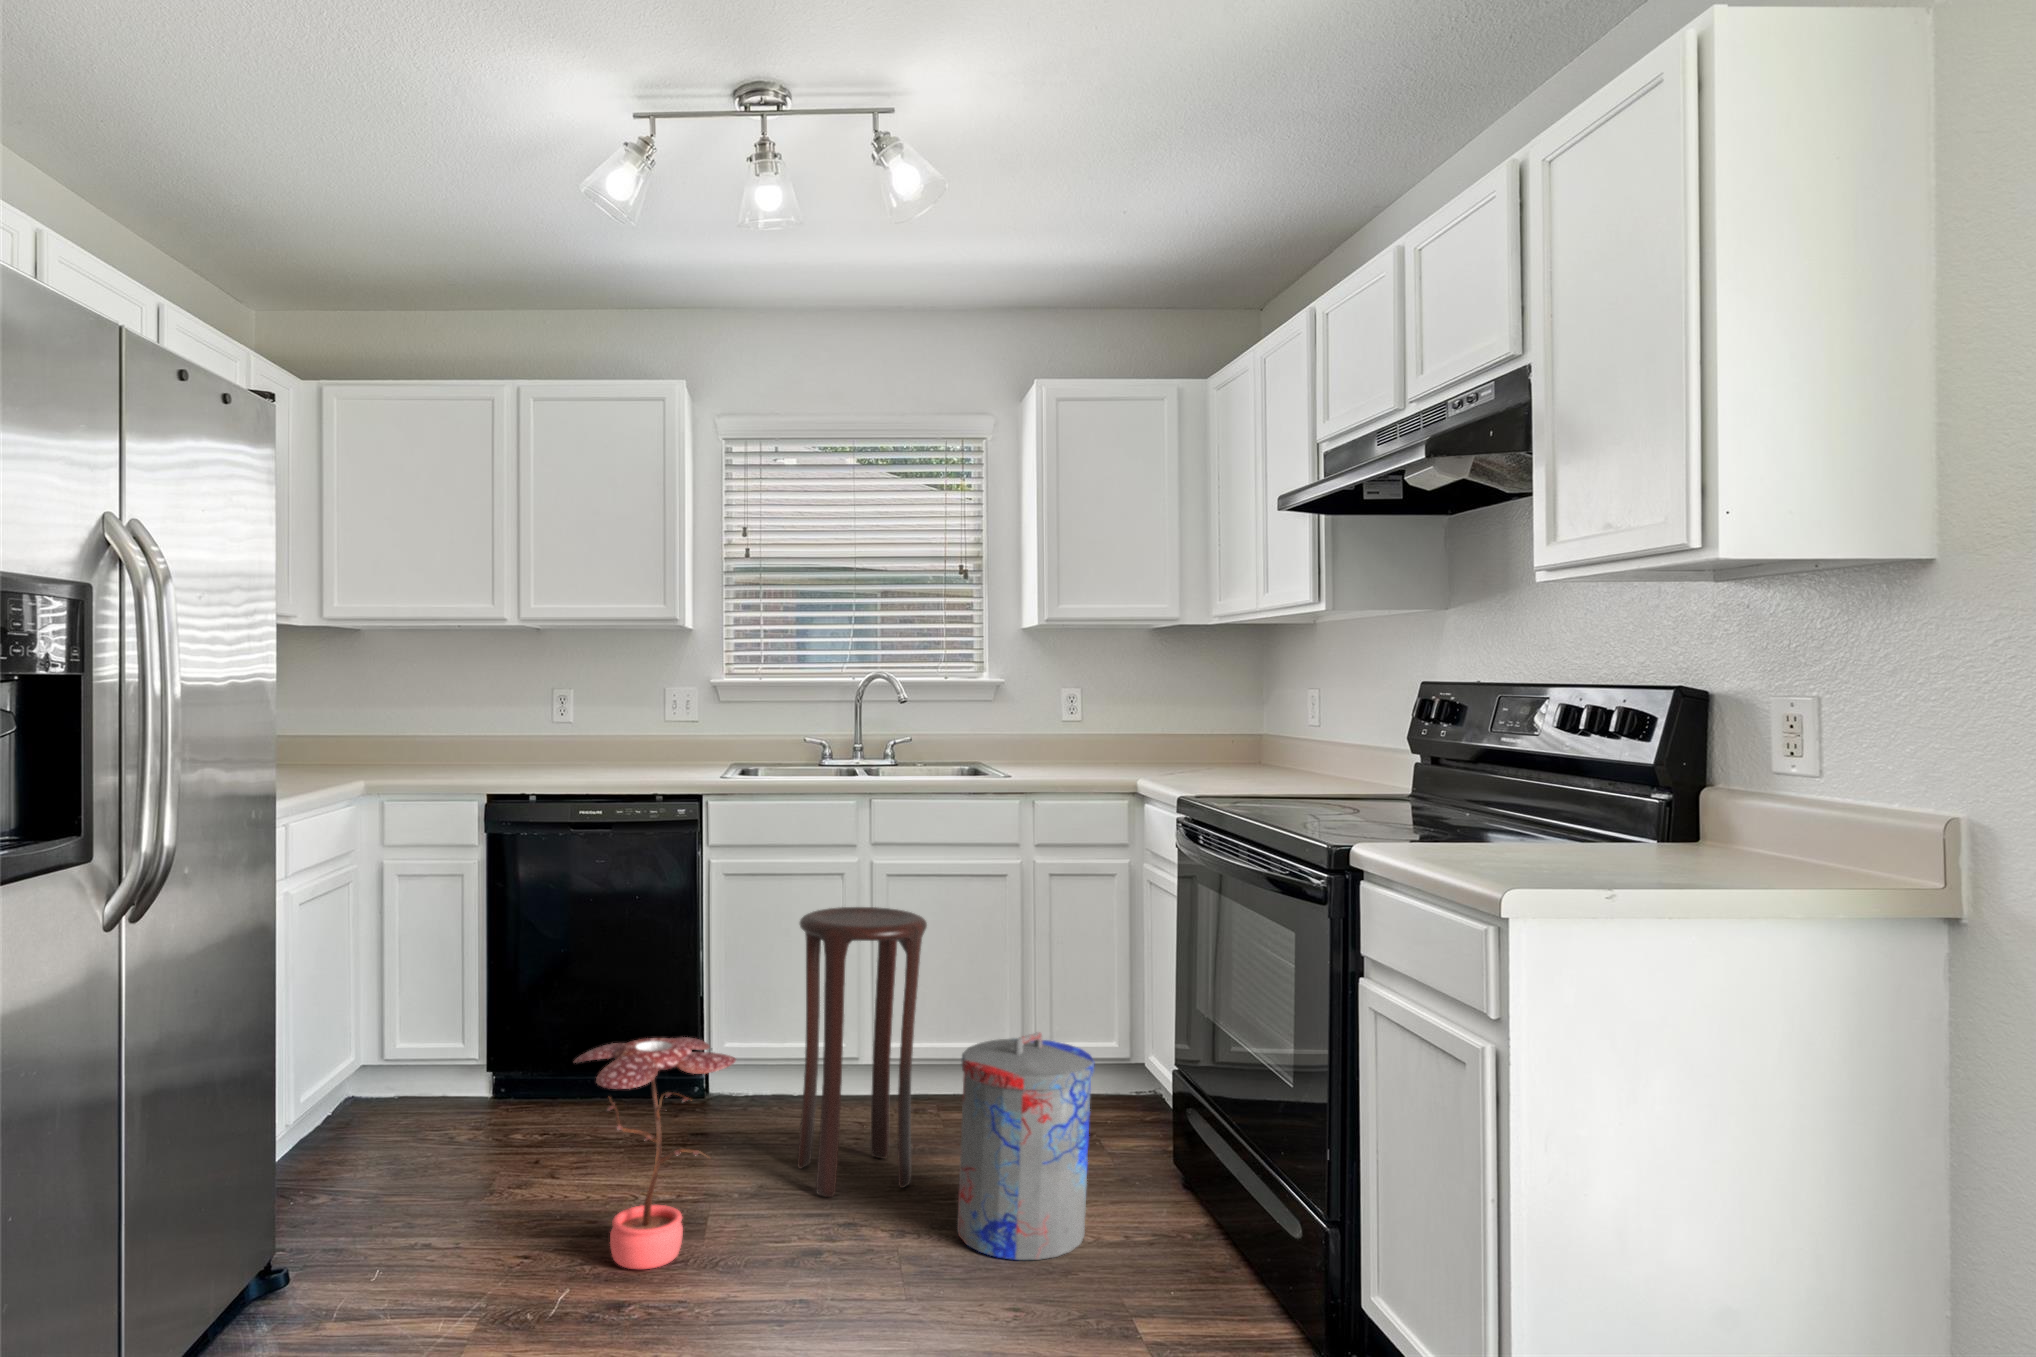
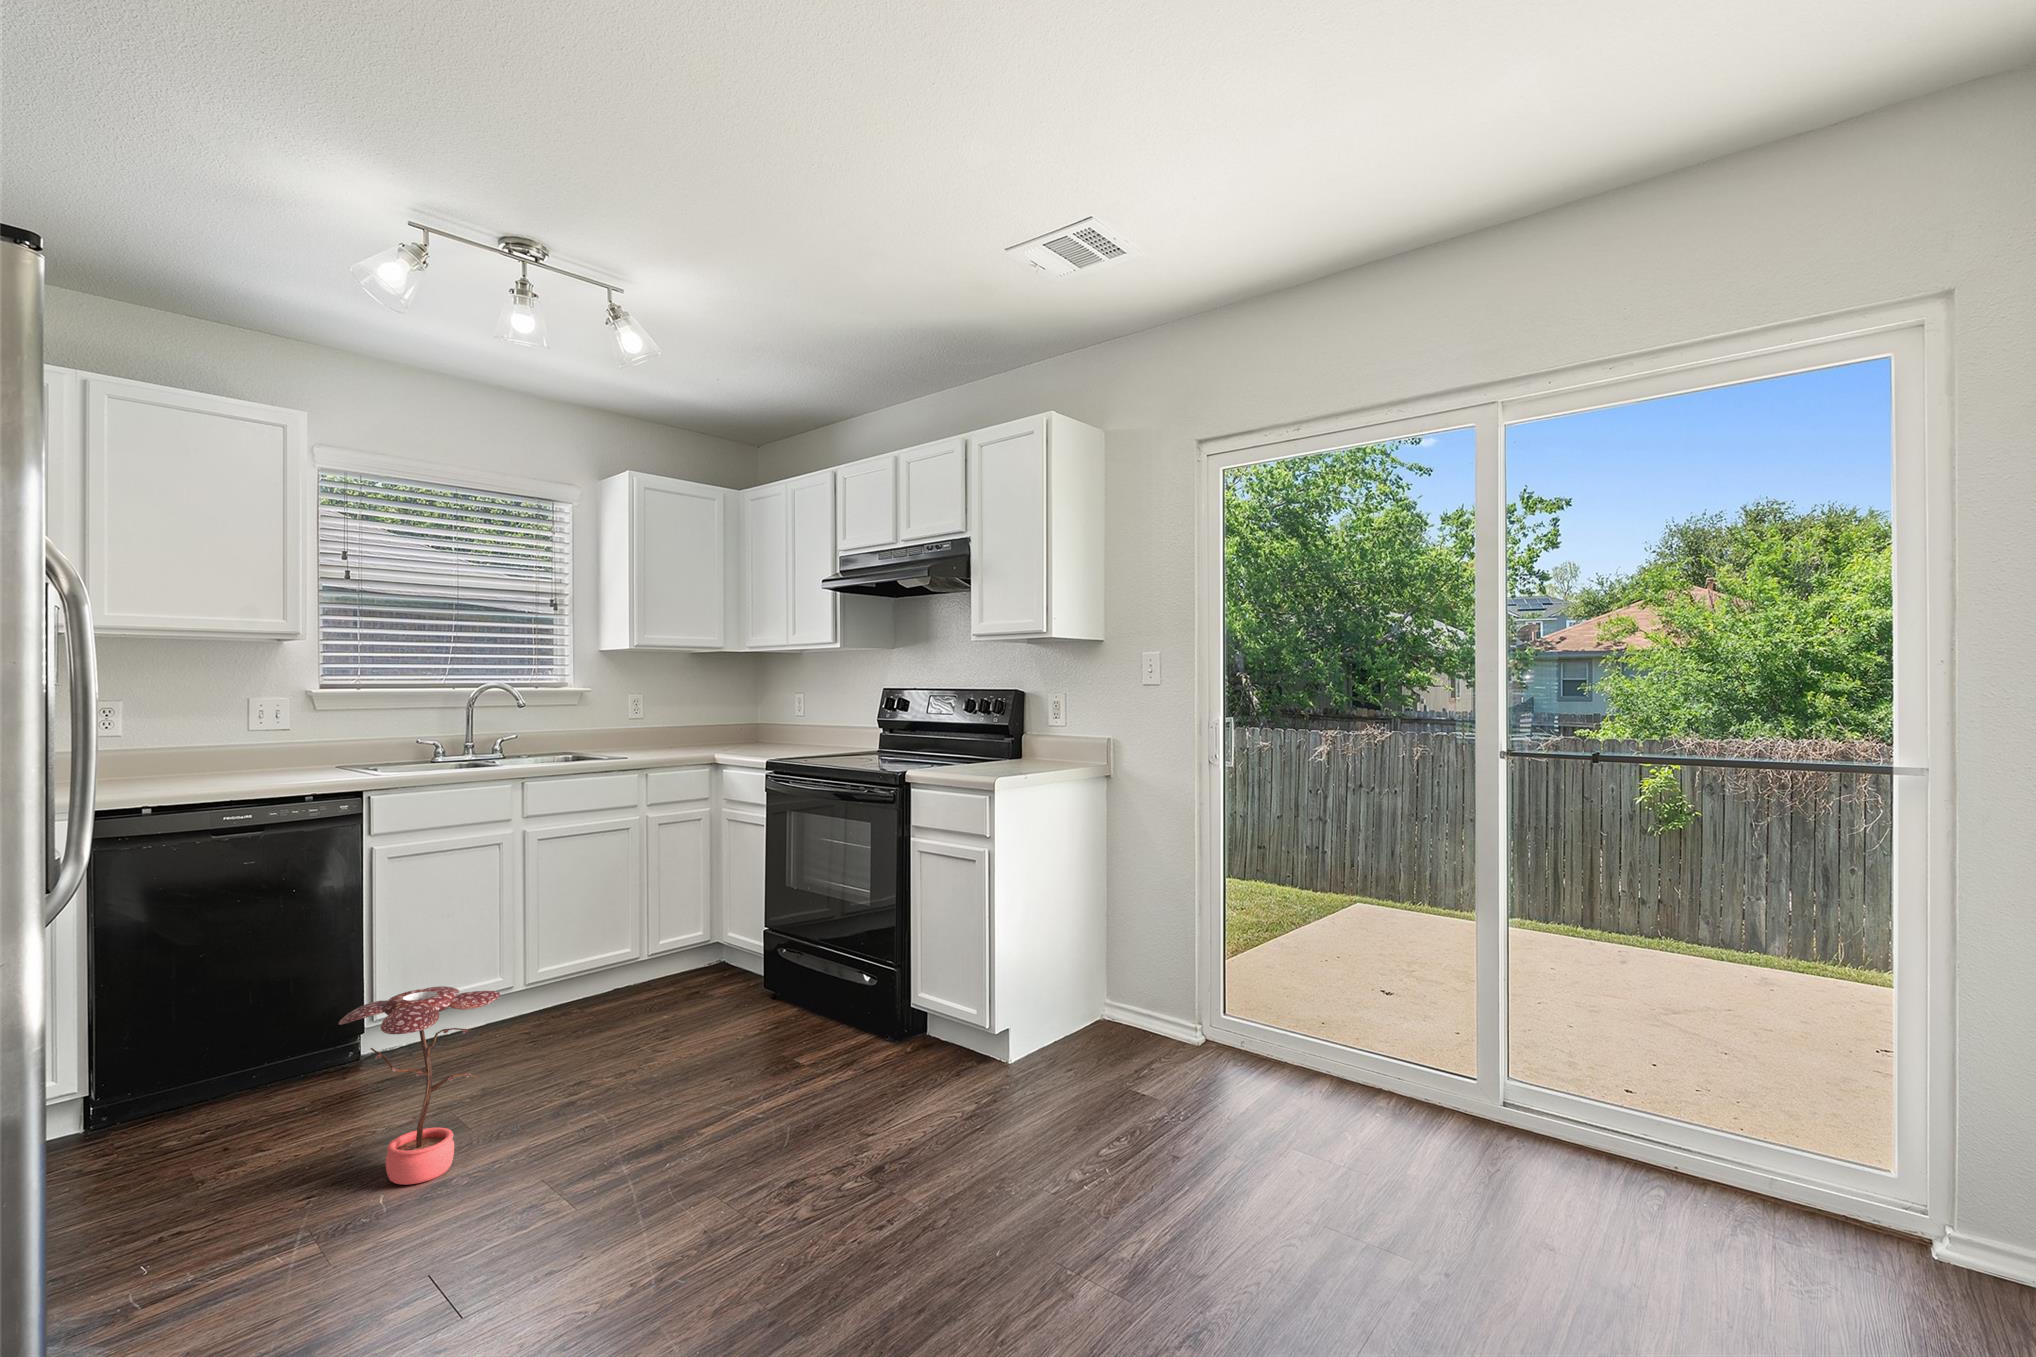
stool: present [797,907,927,1197] -> none [501,863,612,1095]
trash can: present [957,1032,1094,1260] -> none [667,933,767,1097]

